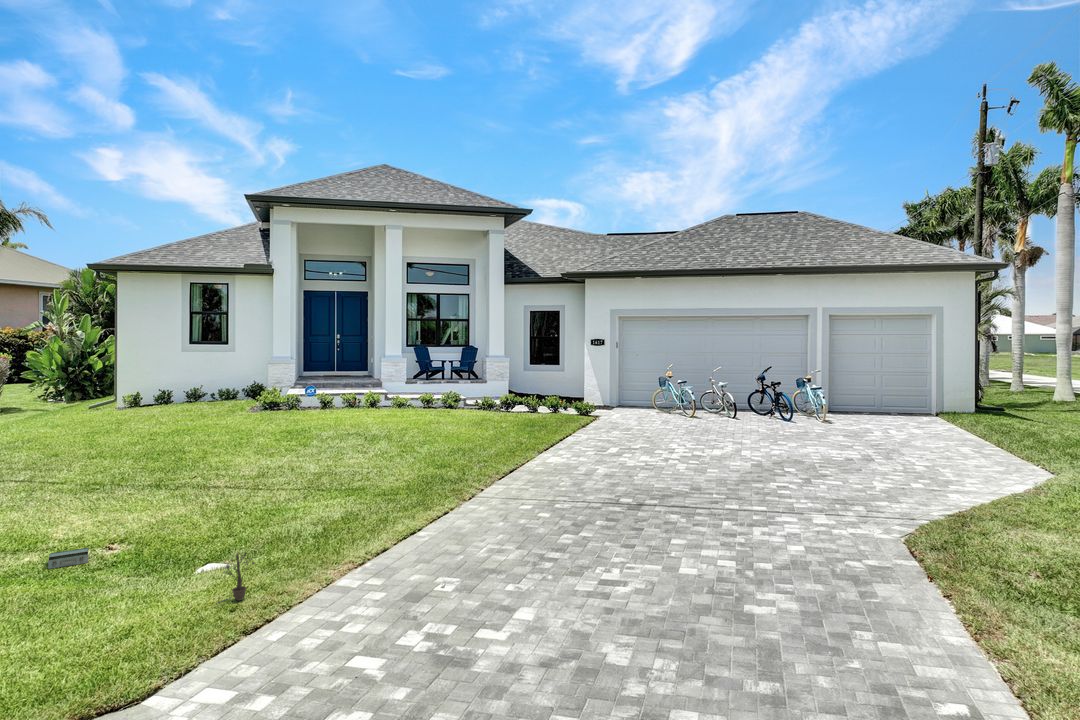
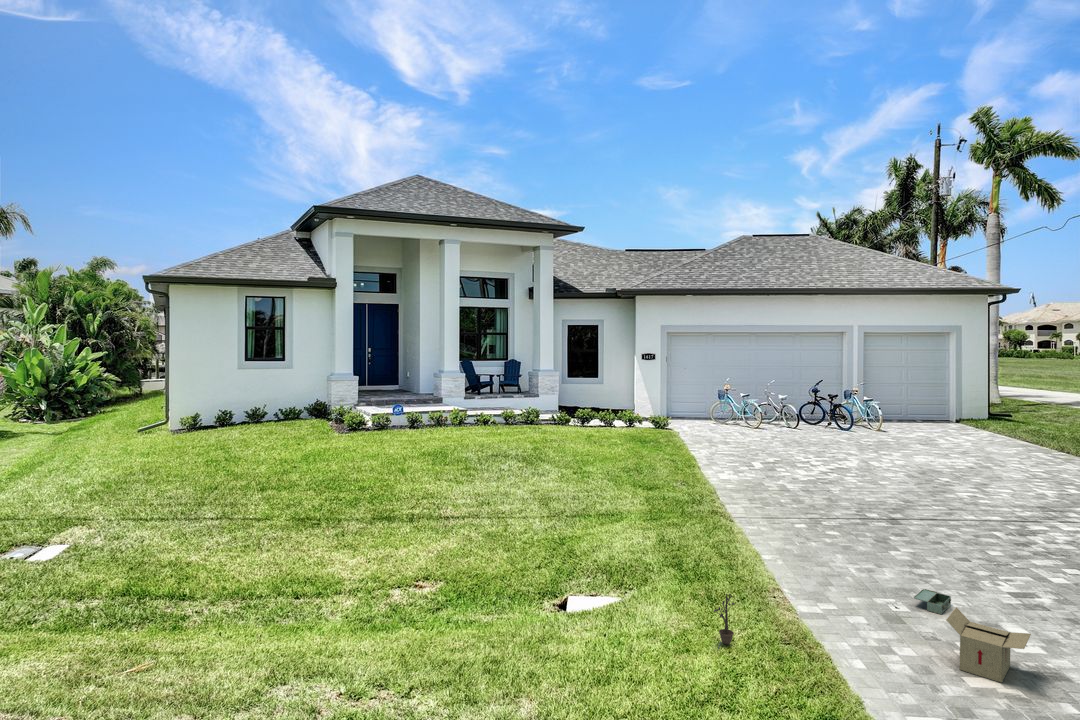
toolbox: present [48,548,88,569] -> present [914,589,951,614]
cardboard box: none [401,577,470,650] -> present [946,607,1031,683]

